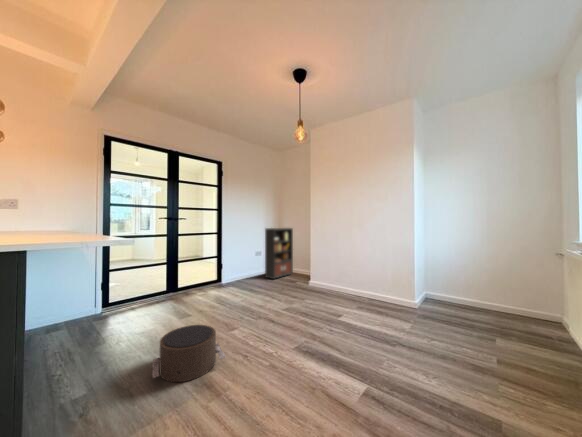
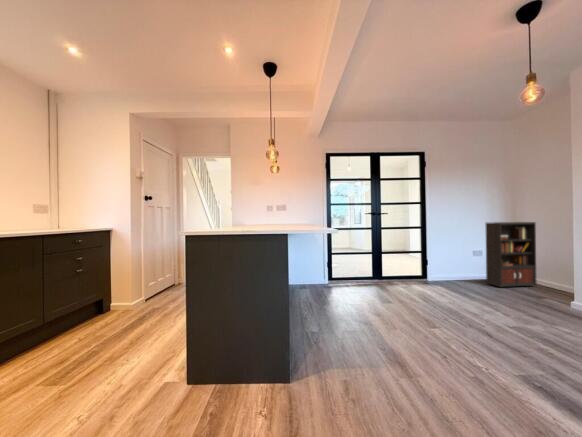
pouf: present [152,325,225,382] -> none [358,308,420,353]

